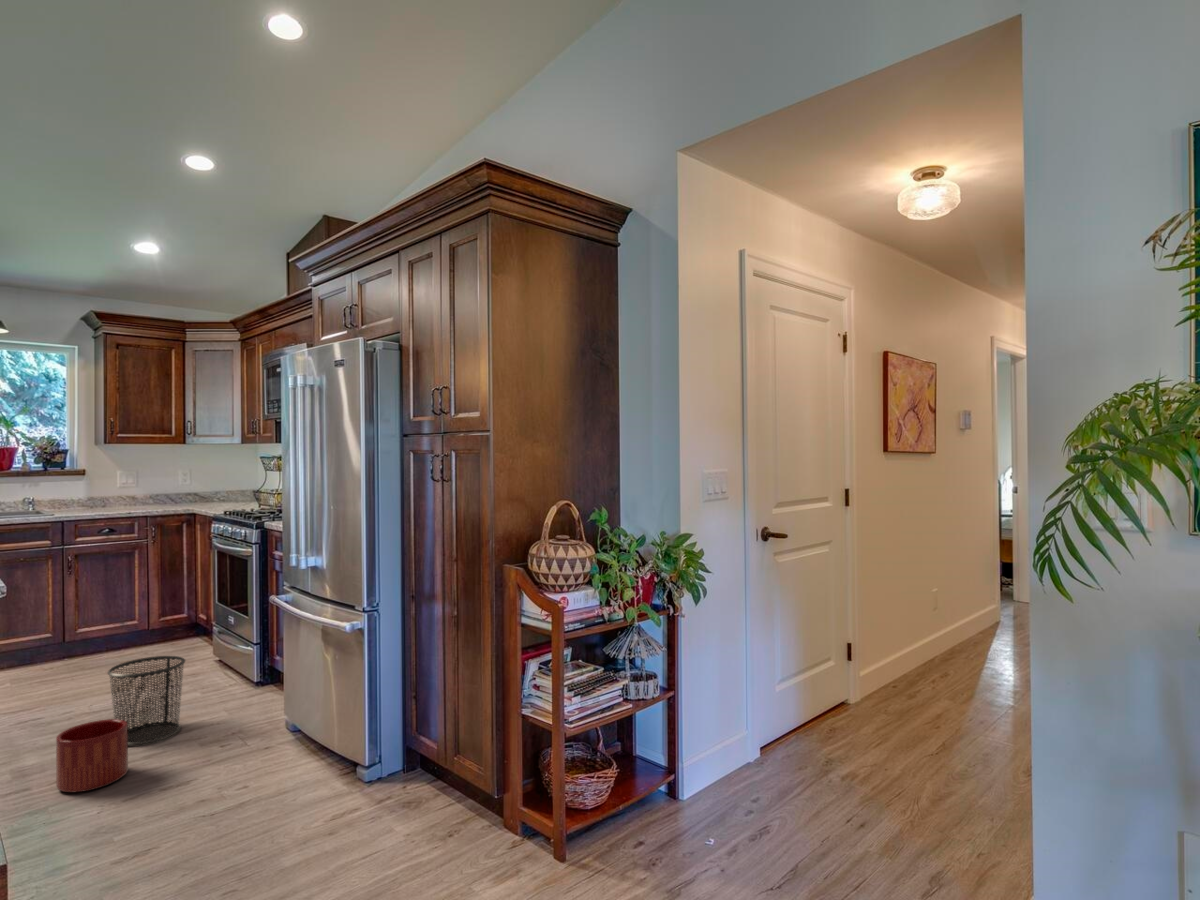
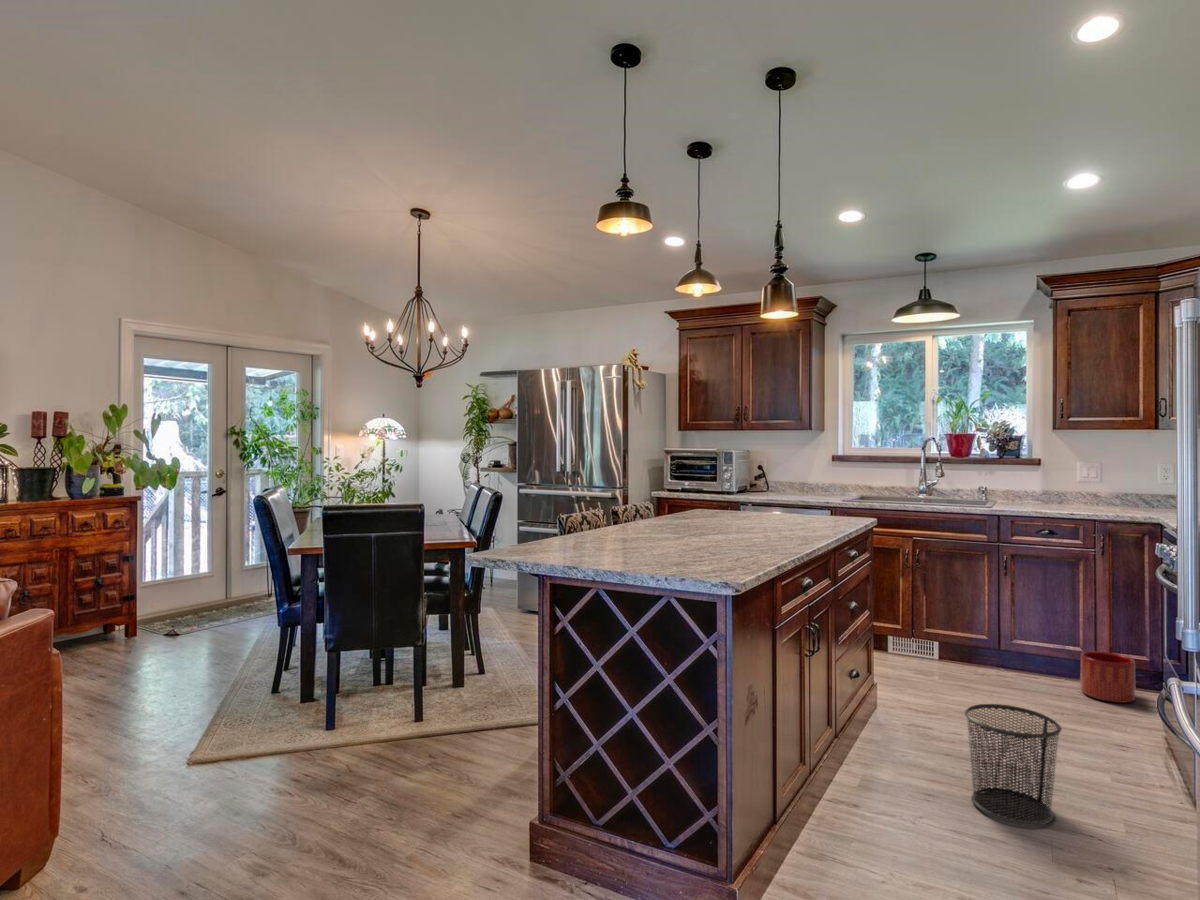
planter: present [56,719,128,792] -> present [1080,651,1135,703]

